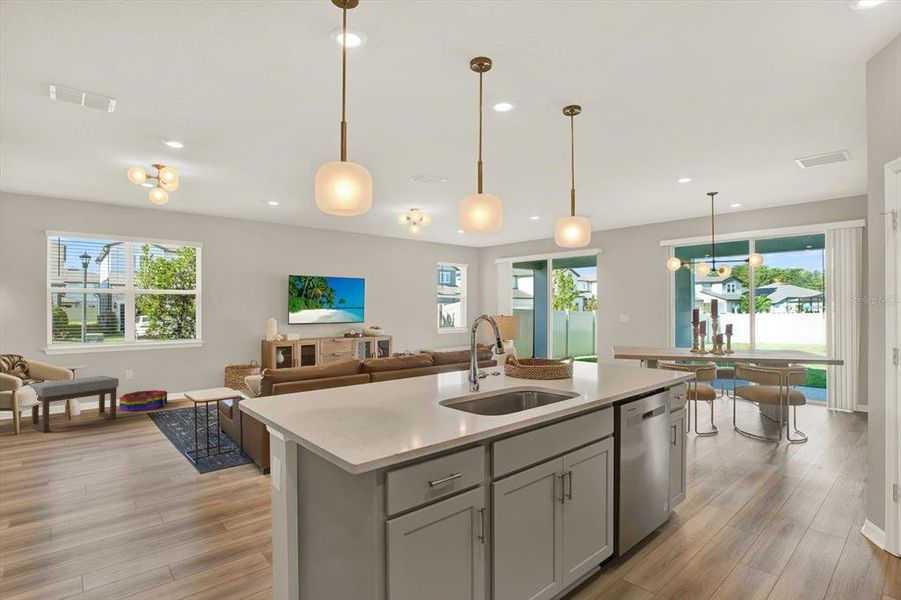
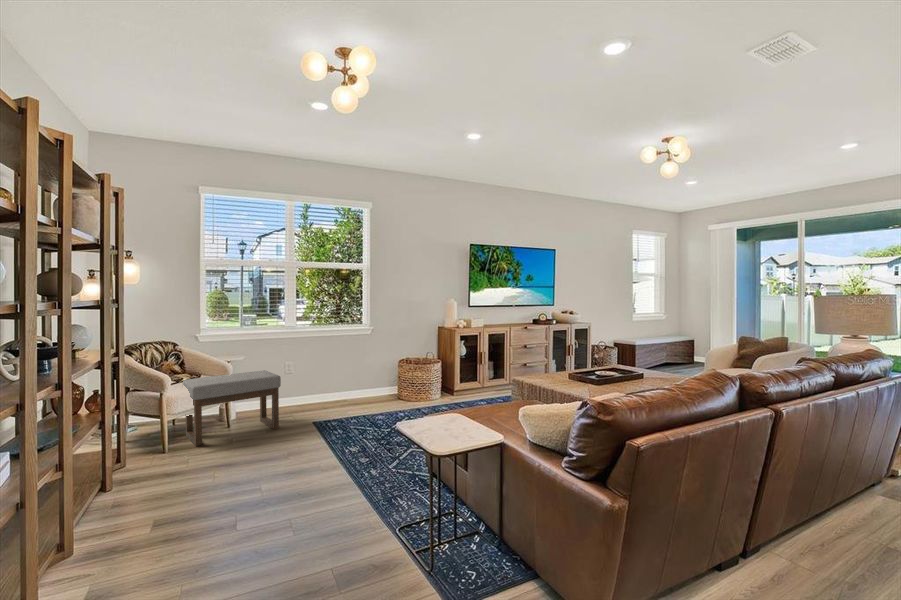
storage bin: present [119,390,167,411] -> none [283,388,336,416]

